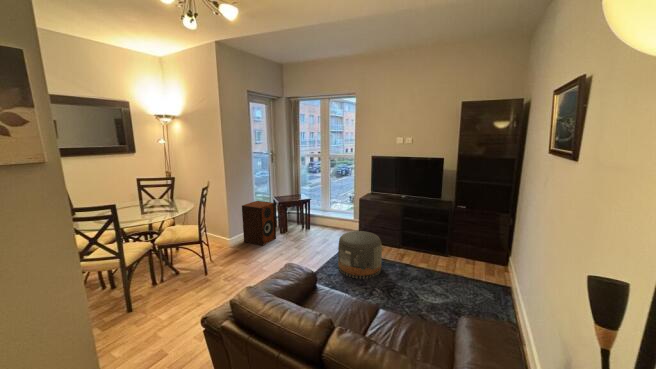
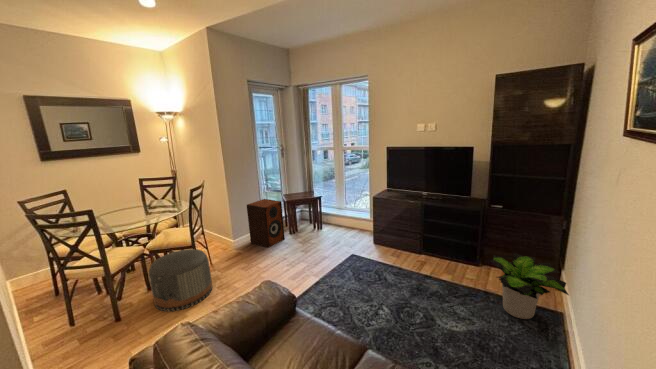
pouf: present [338,231,382,279] -> present [149,249,212,312]
potted plant: none [459,242,517,293] -> present [490,253,569,319]

